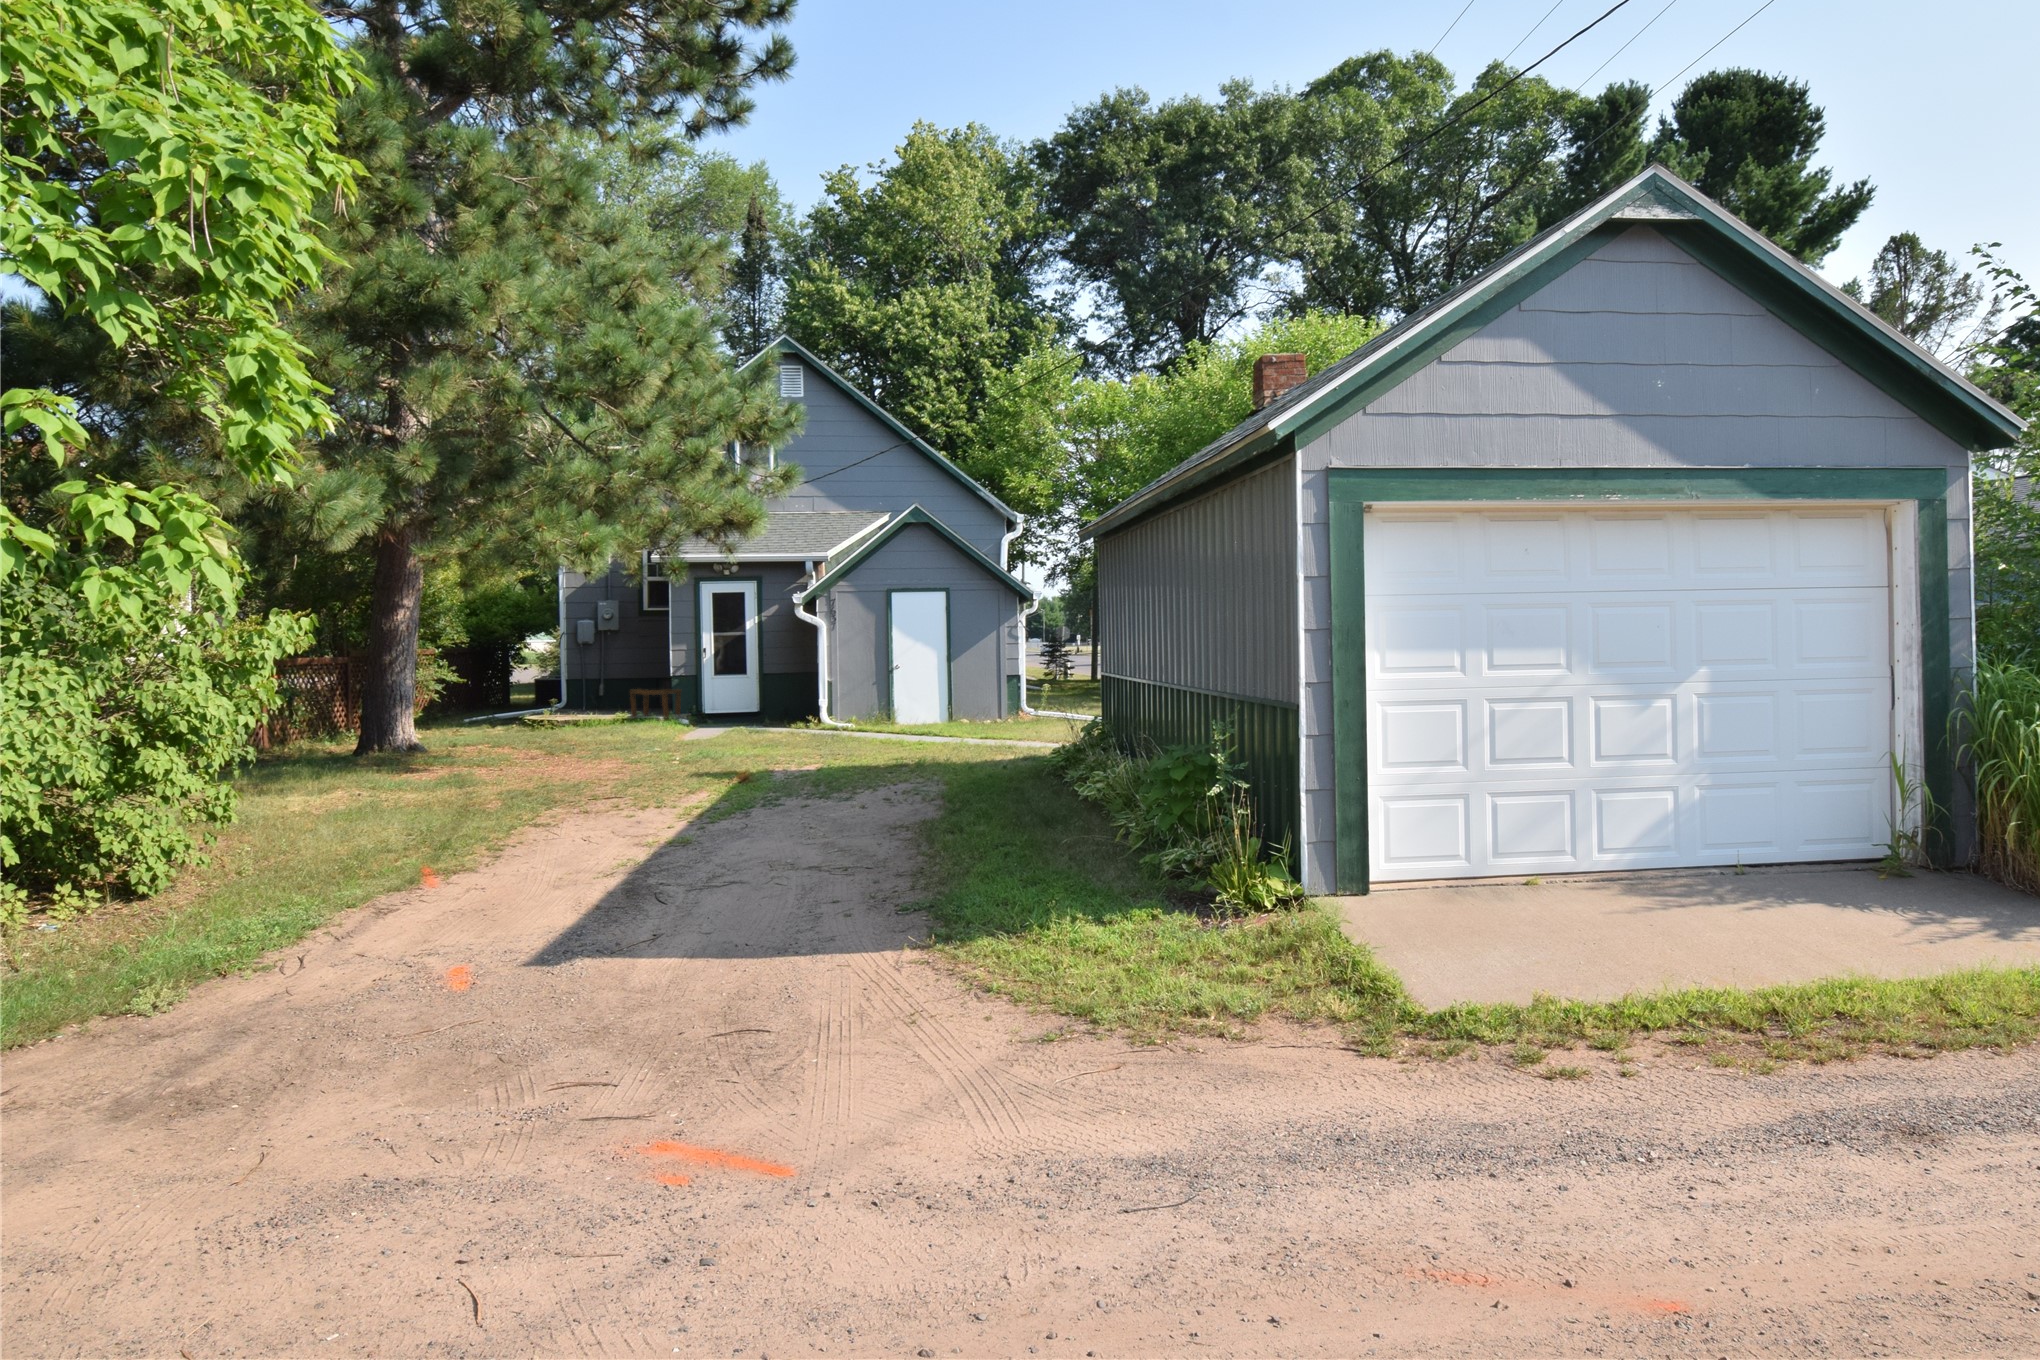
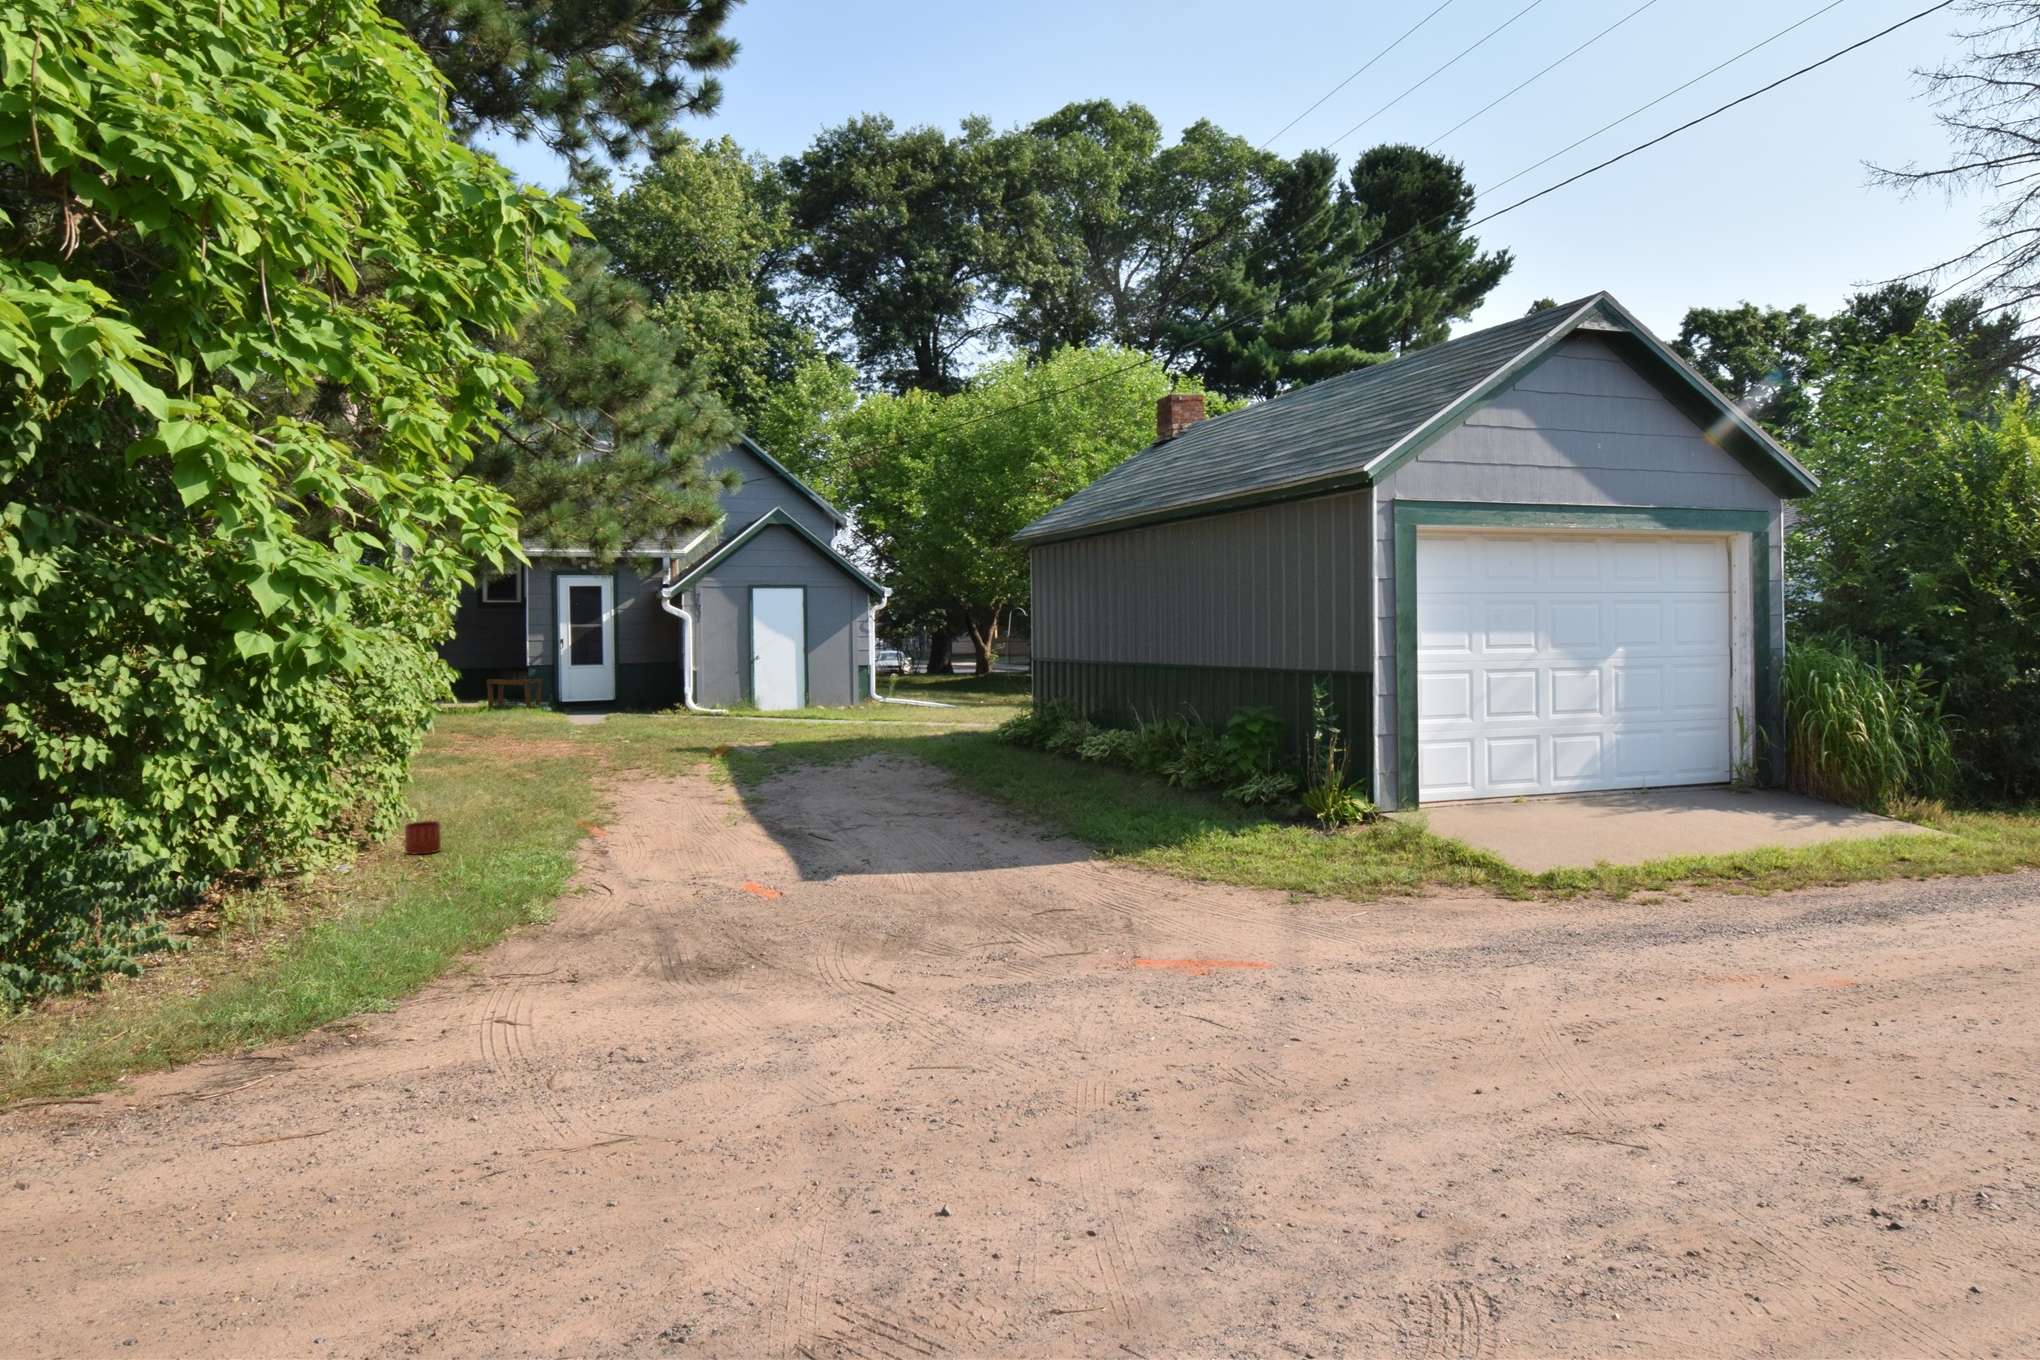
planter: none [170,863,214,901] -> present [405,821,441,855]

